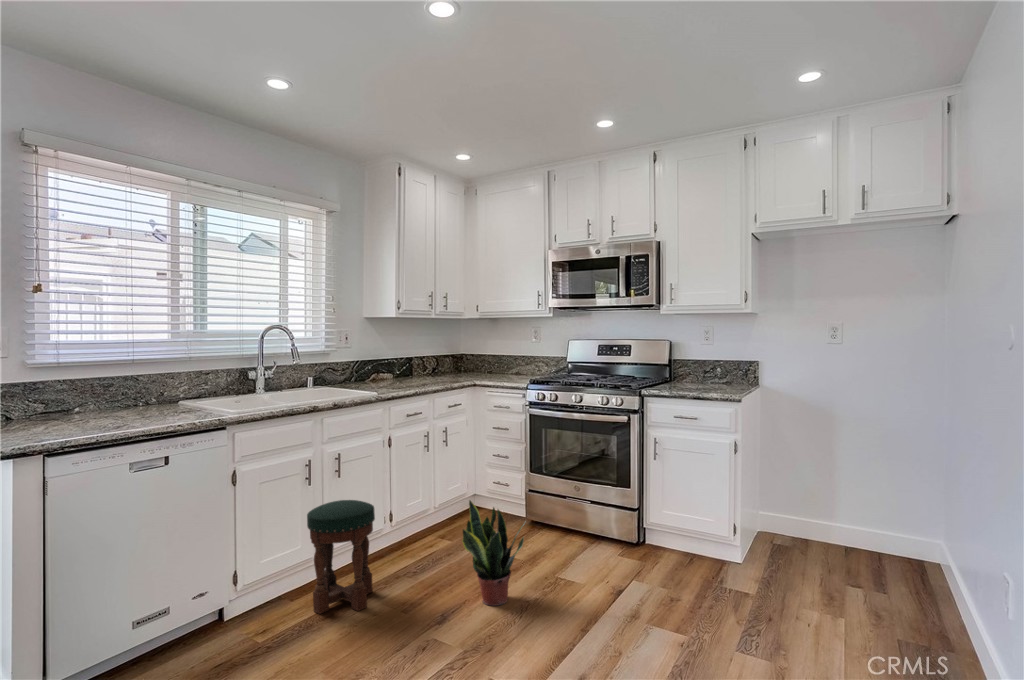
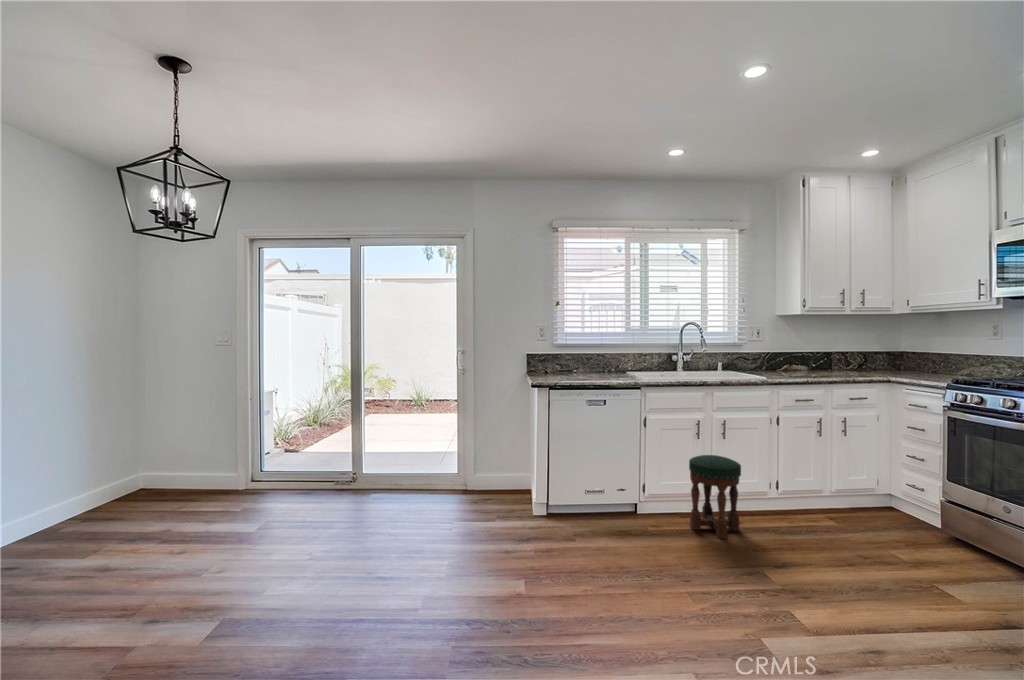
potted plant: present [462,501,525,606] -> none [802,484,886,586]

